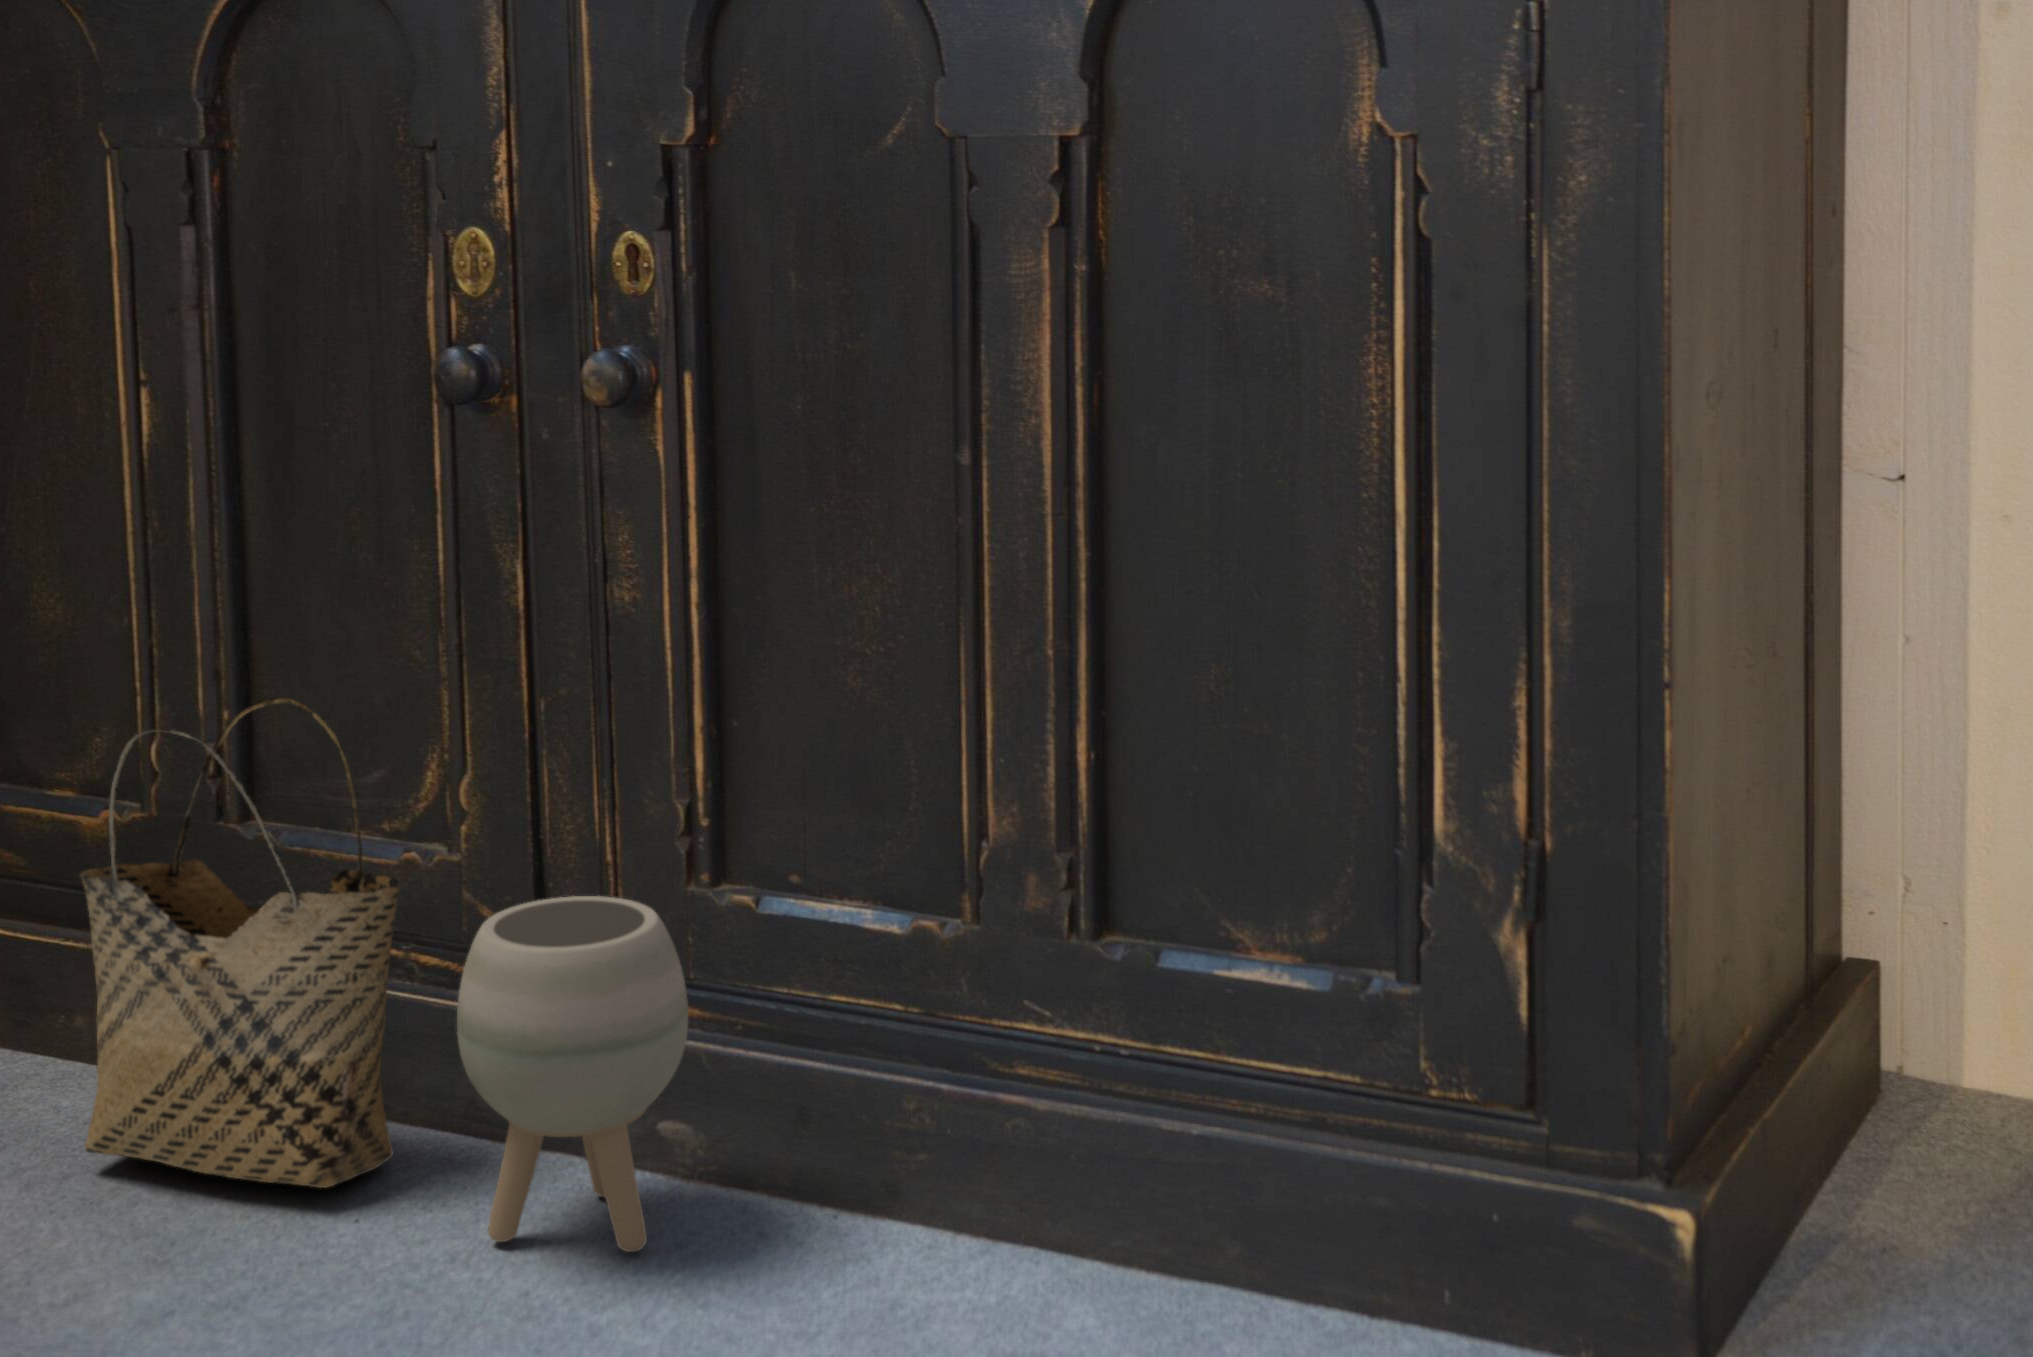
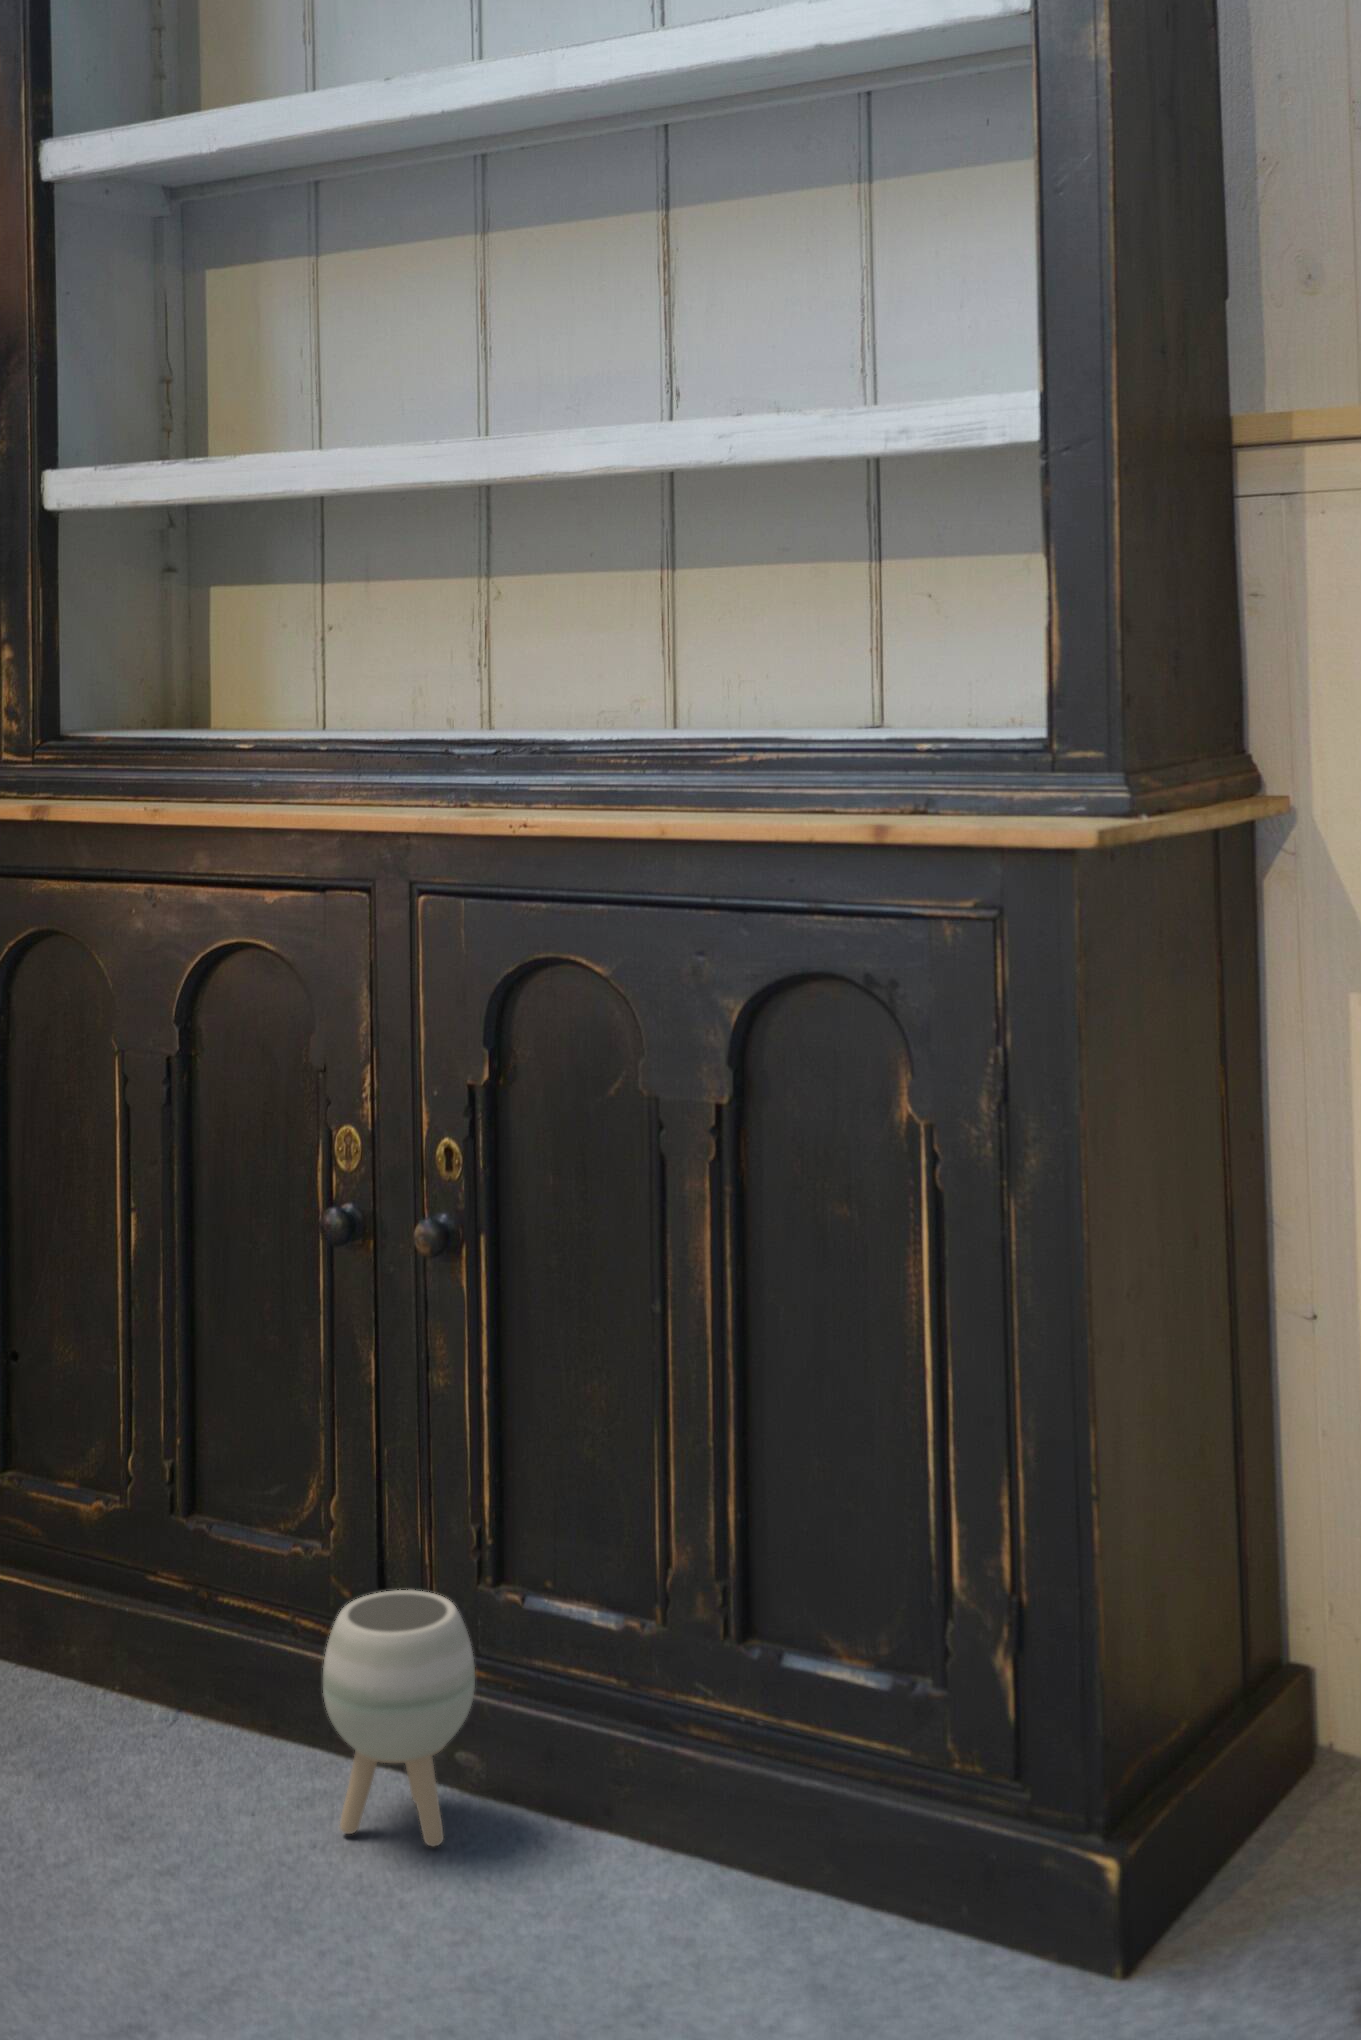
woven basket: present [80,697,401,1188] -> none [78,1434,291,1787]

